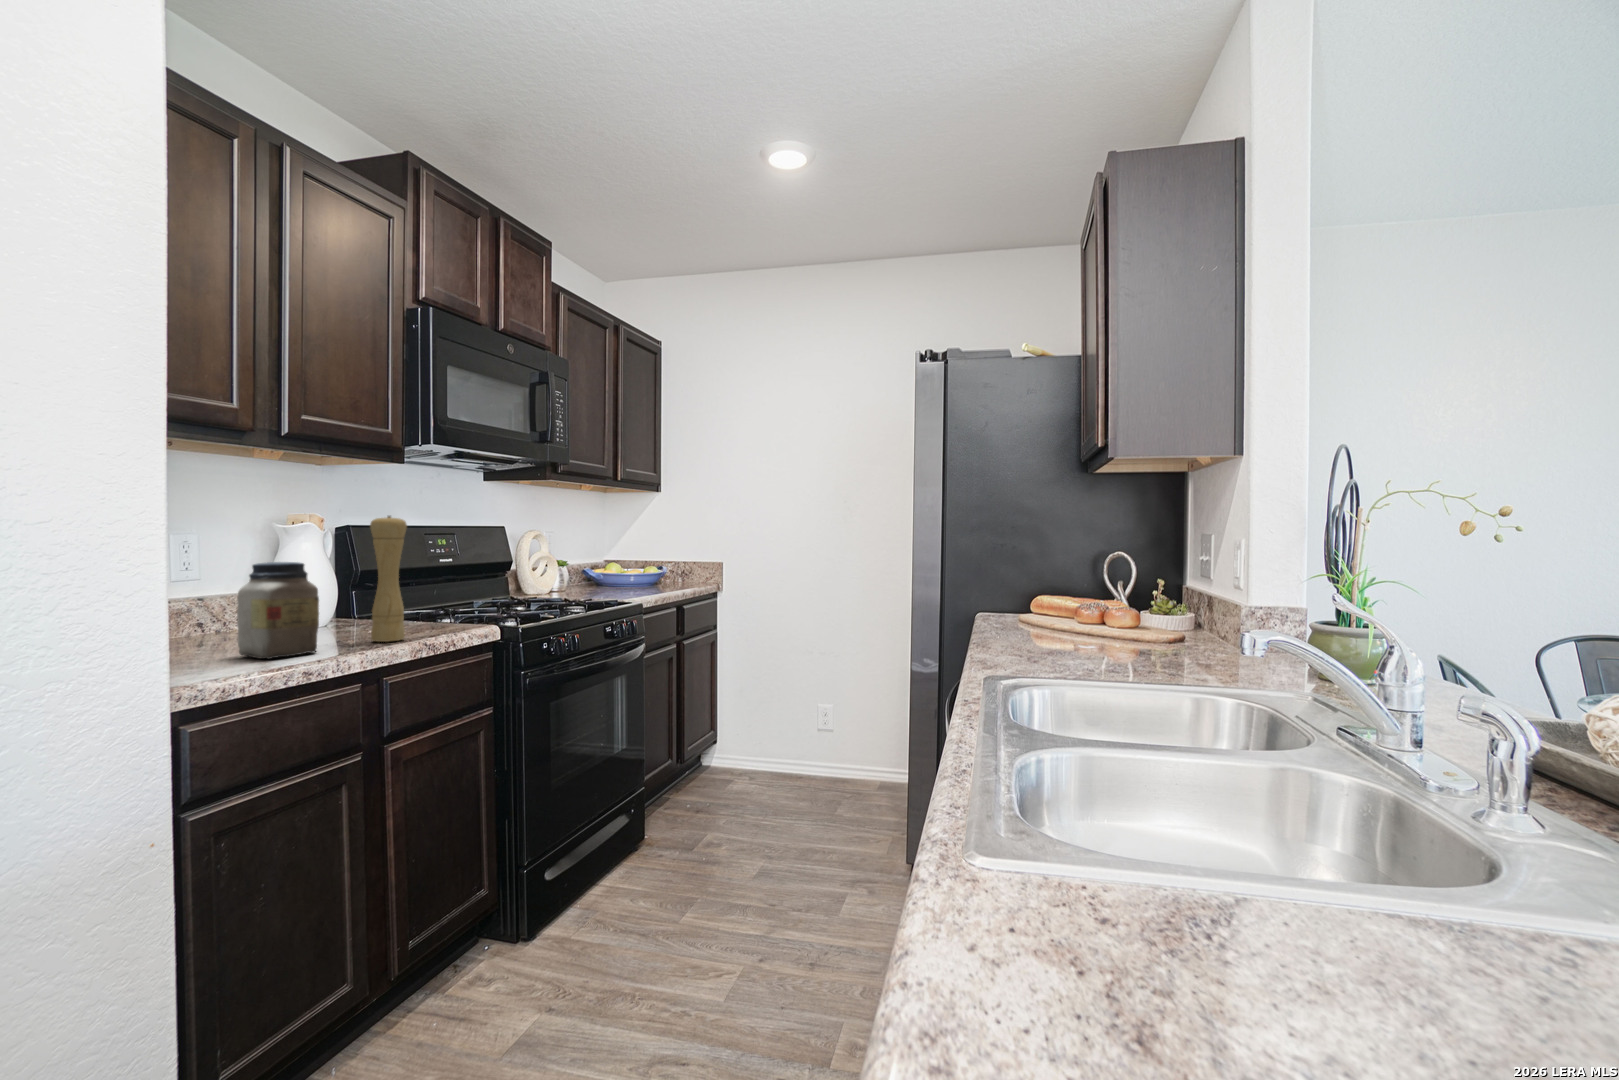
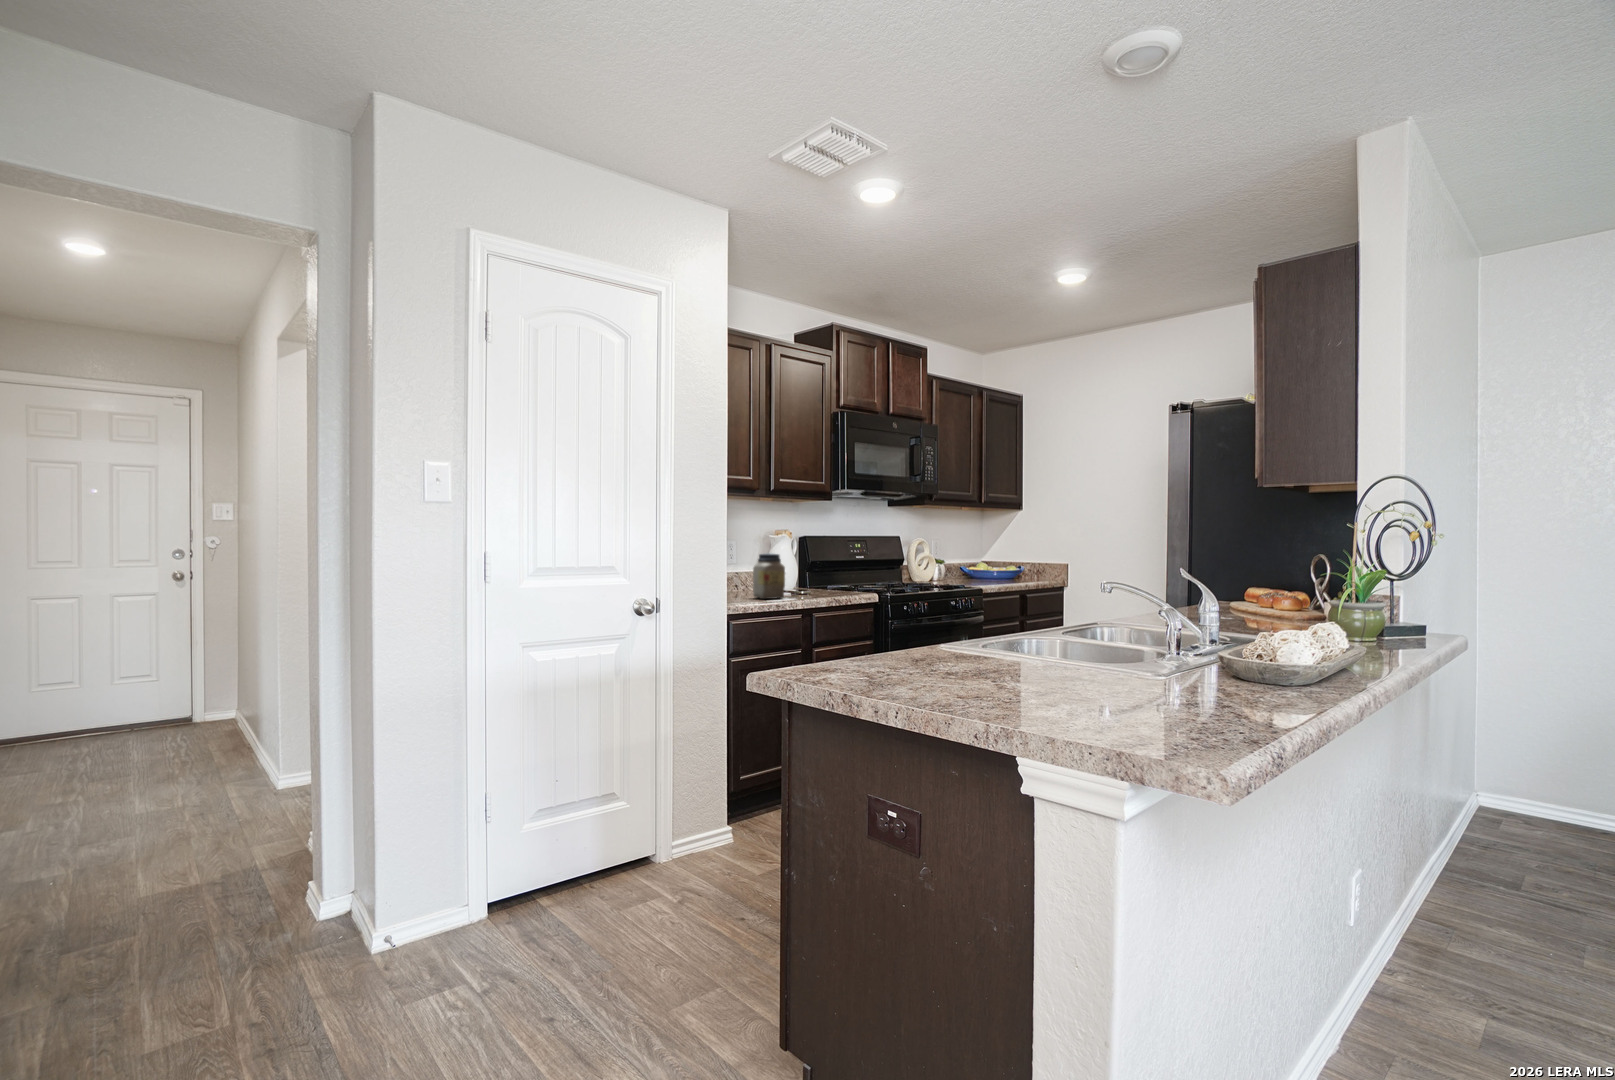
pepper mill: present [370,516,407,642] -> none [809,531,826,597]

